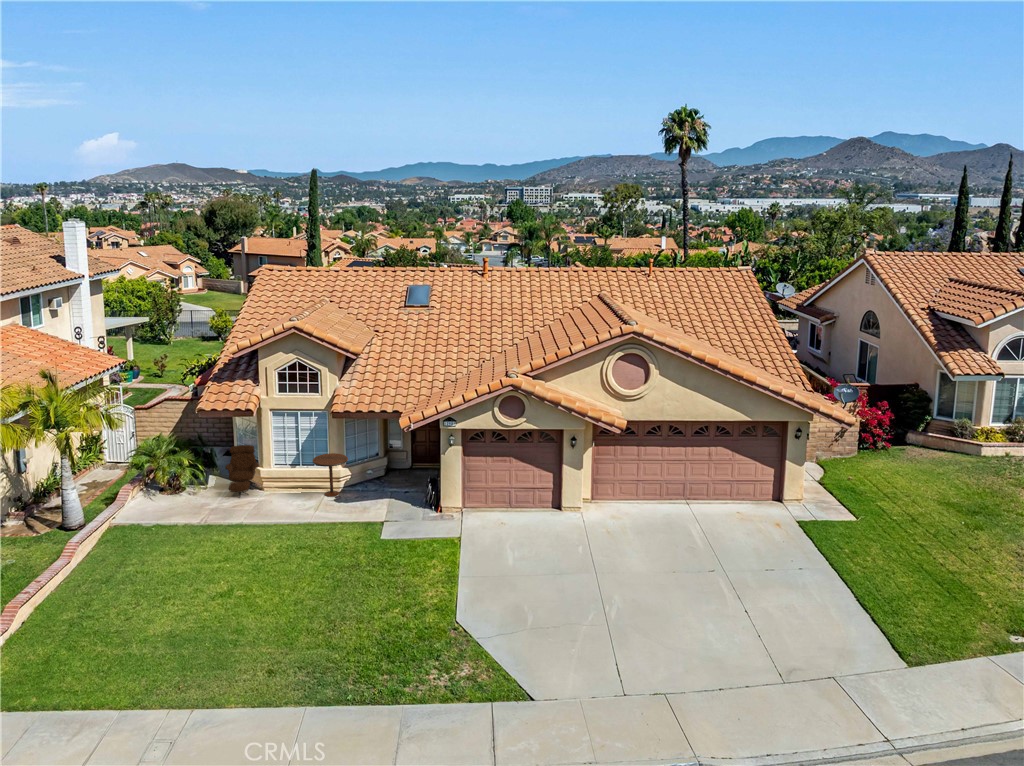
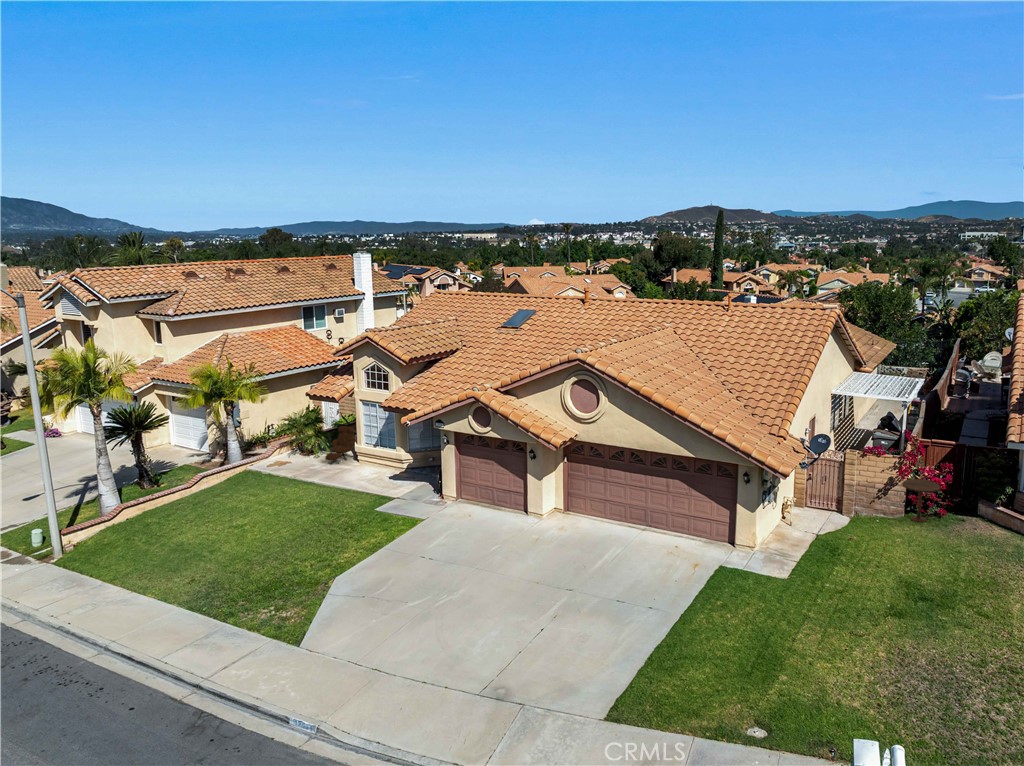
pedestal table: present [313,453,348,497] -> present [902,479,940,522]

